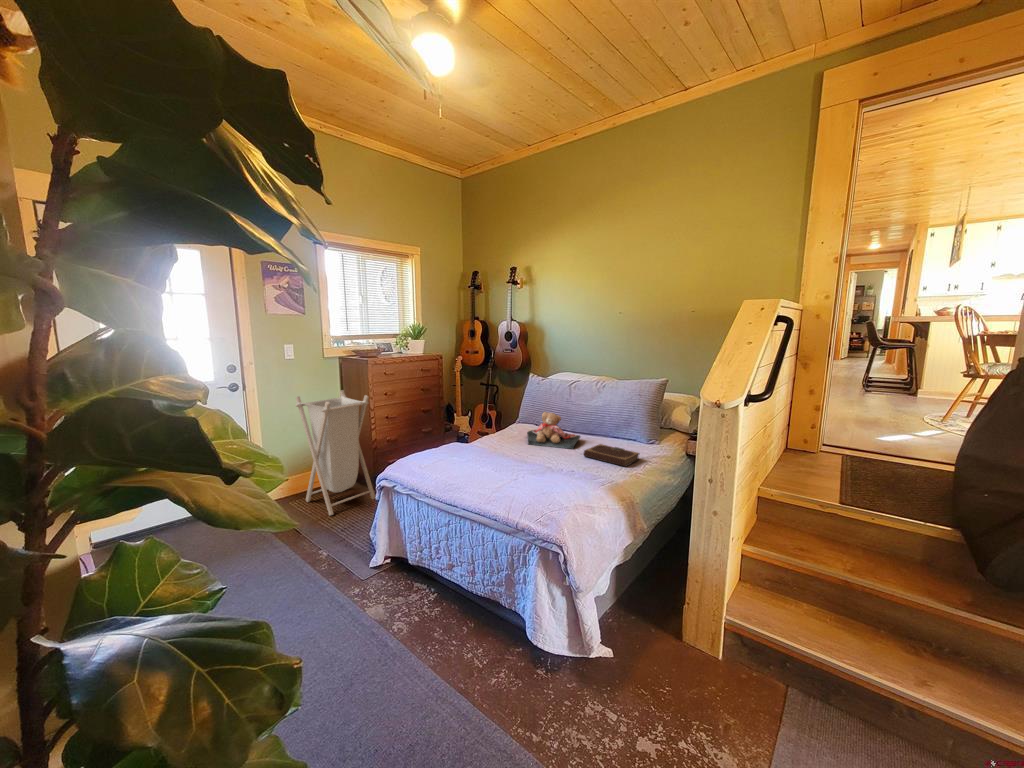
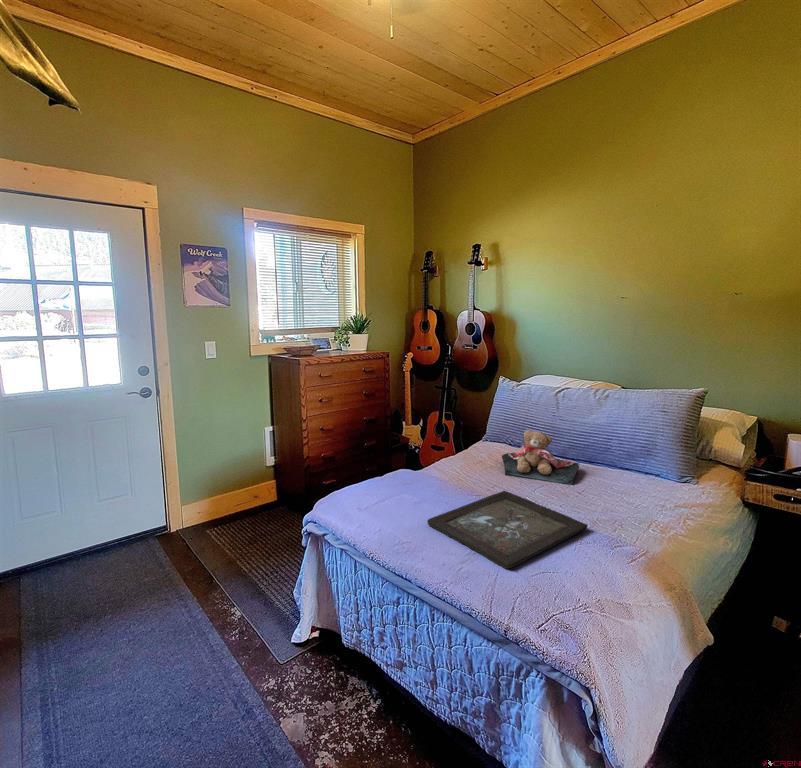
laundry hamper: present [296,390,375,515] -> none [214,396,309,551]
notebook: present [584,444,639,467] -> none [592,479,682,521]
tray: none [470,452,575,493] -> present [427,491,588,569]

